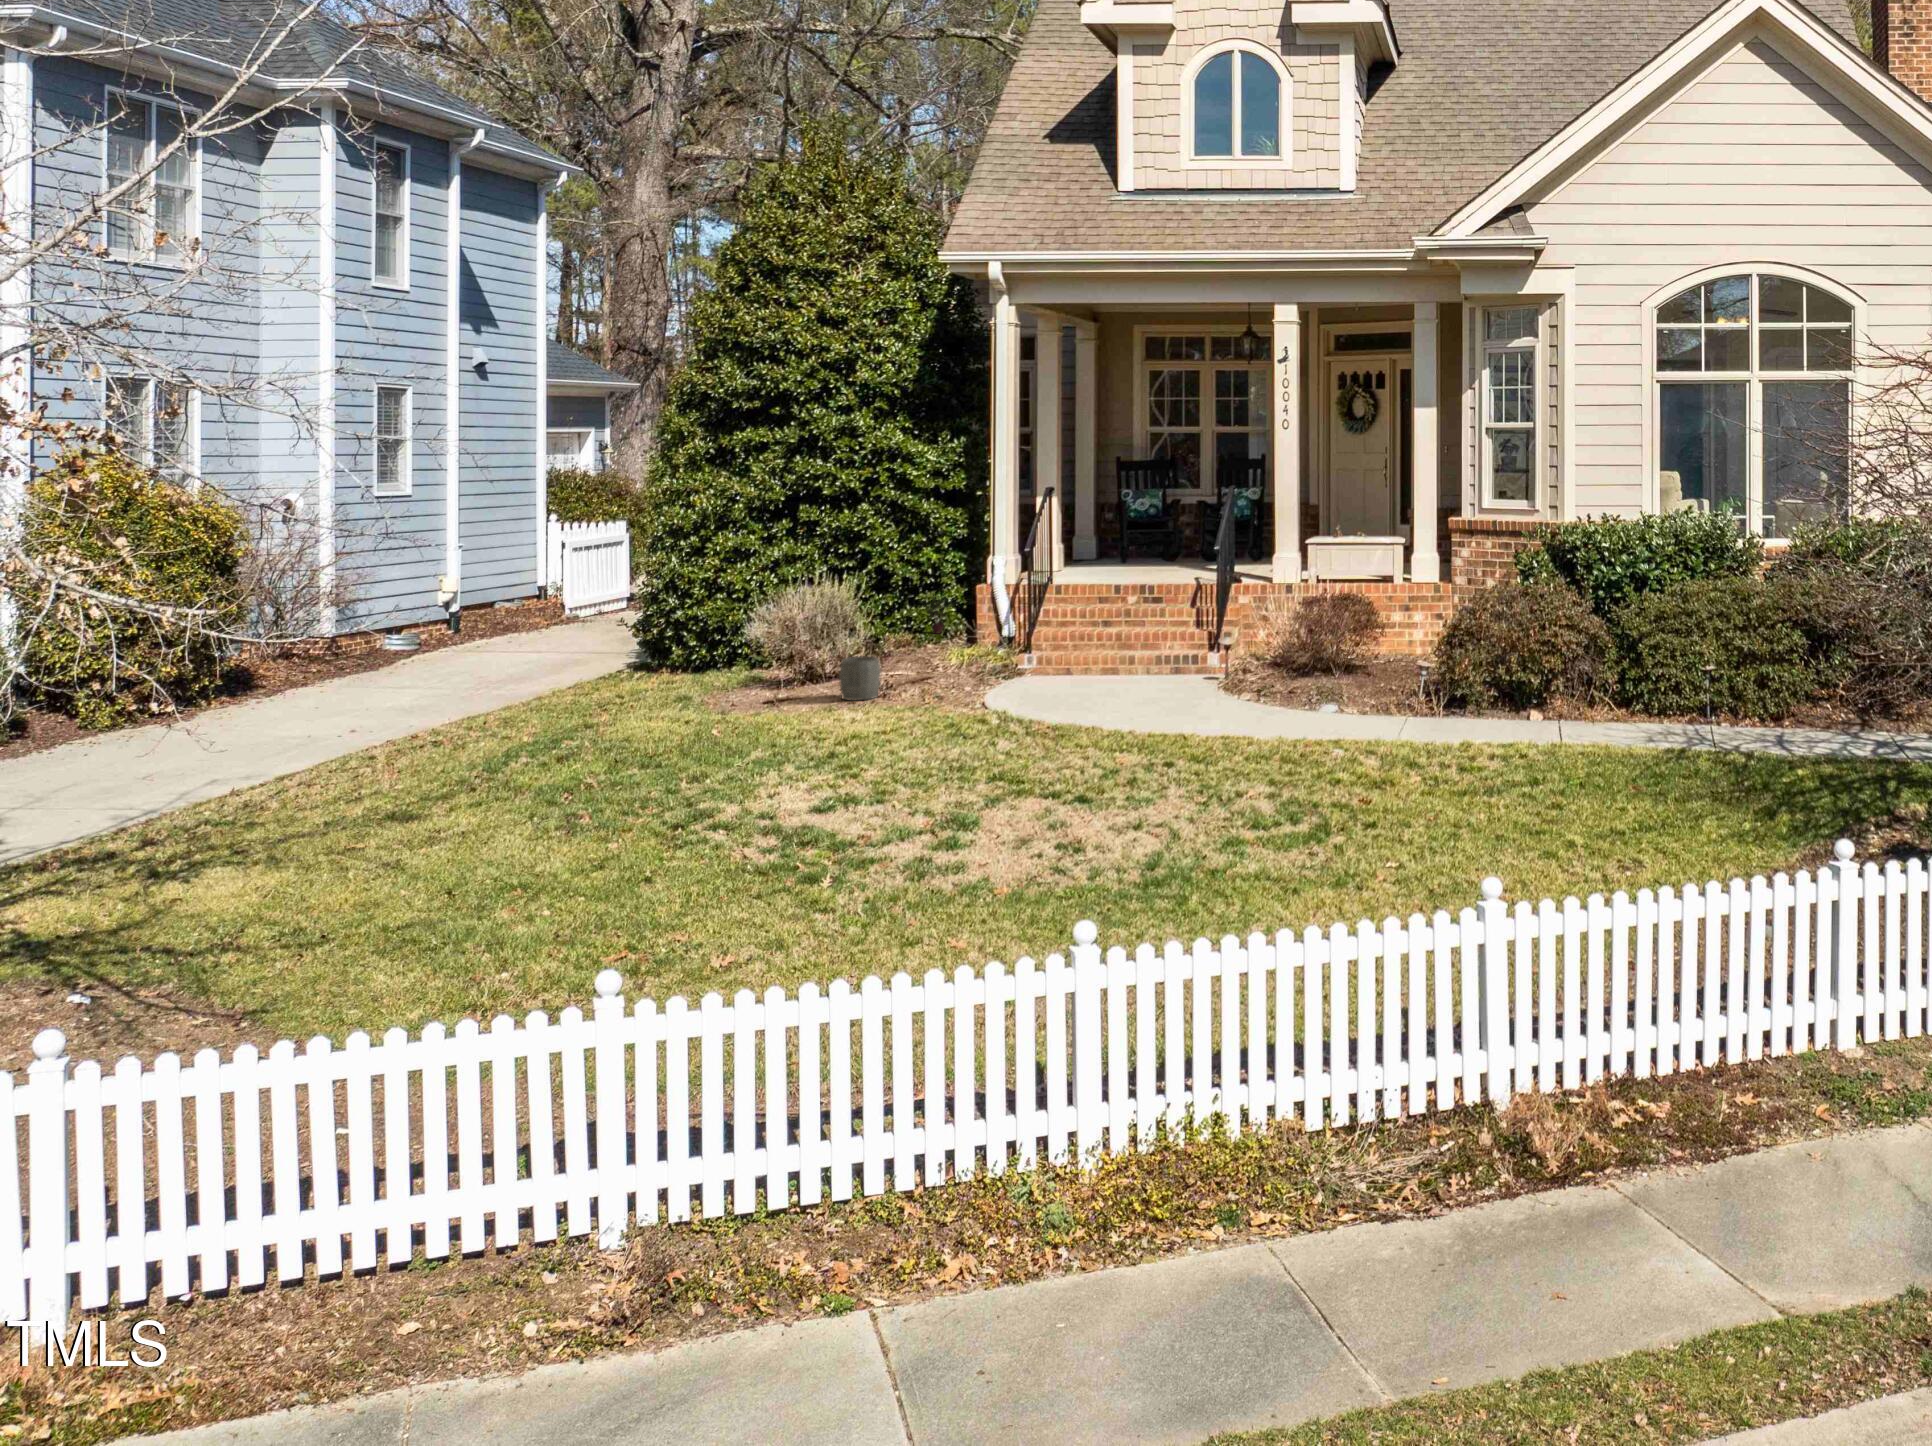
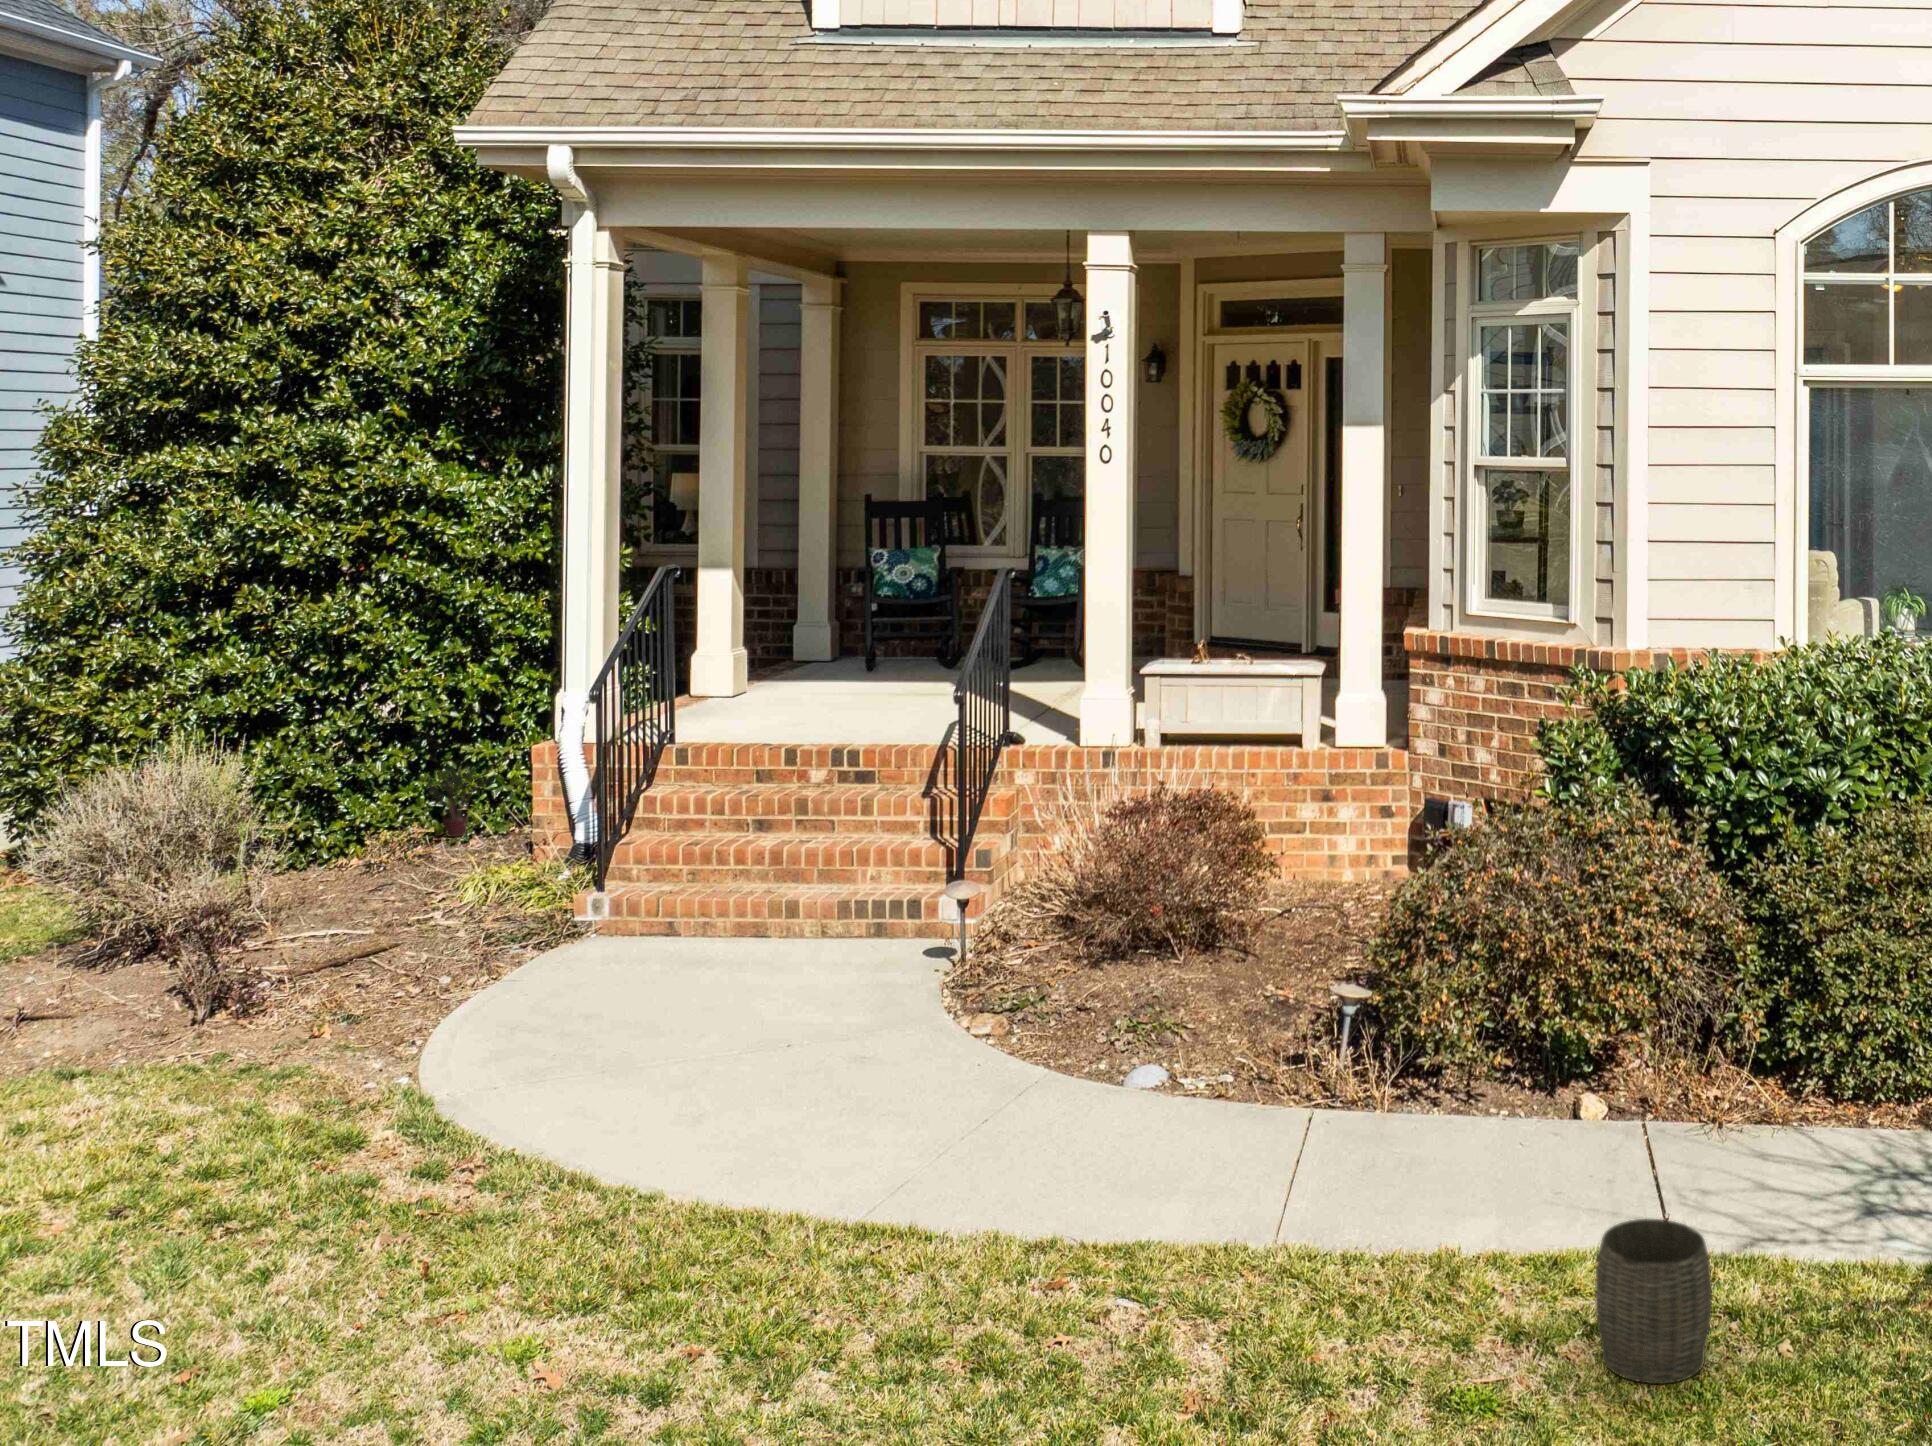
woven basket: present [839,656,880,701] -> present [1595,1219,1712,1384]

